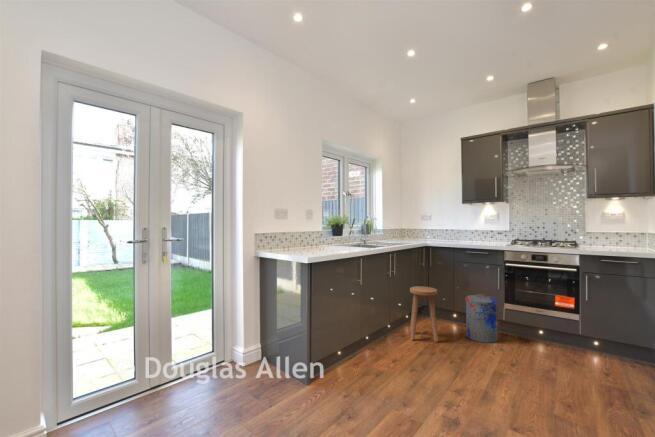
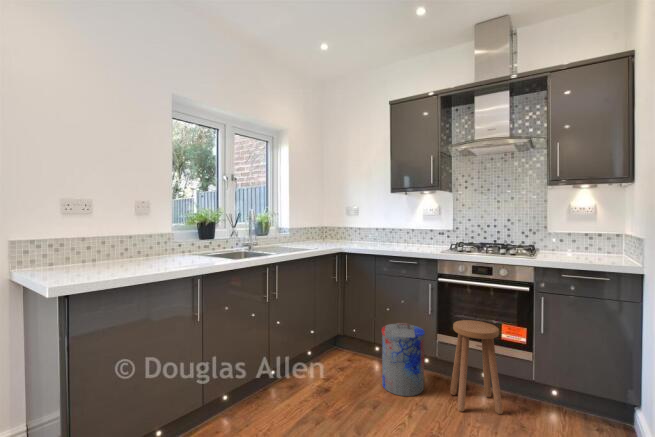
stool: present [410,286,438,342] -> present [450,320,503,414]

